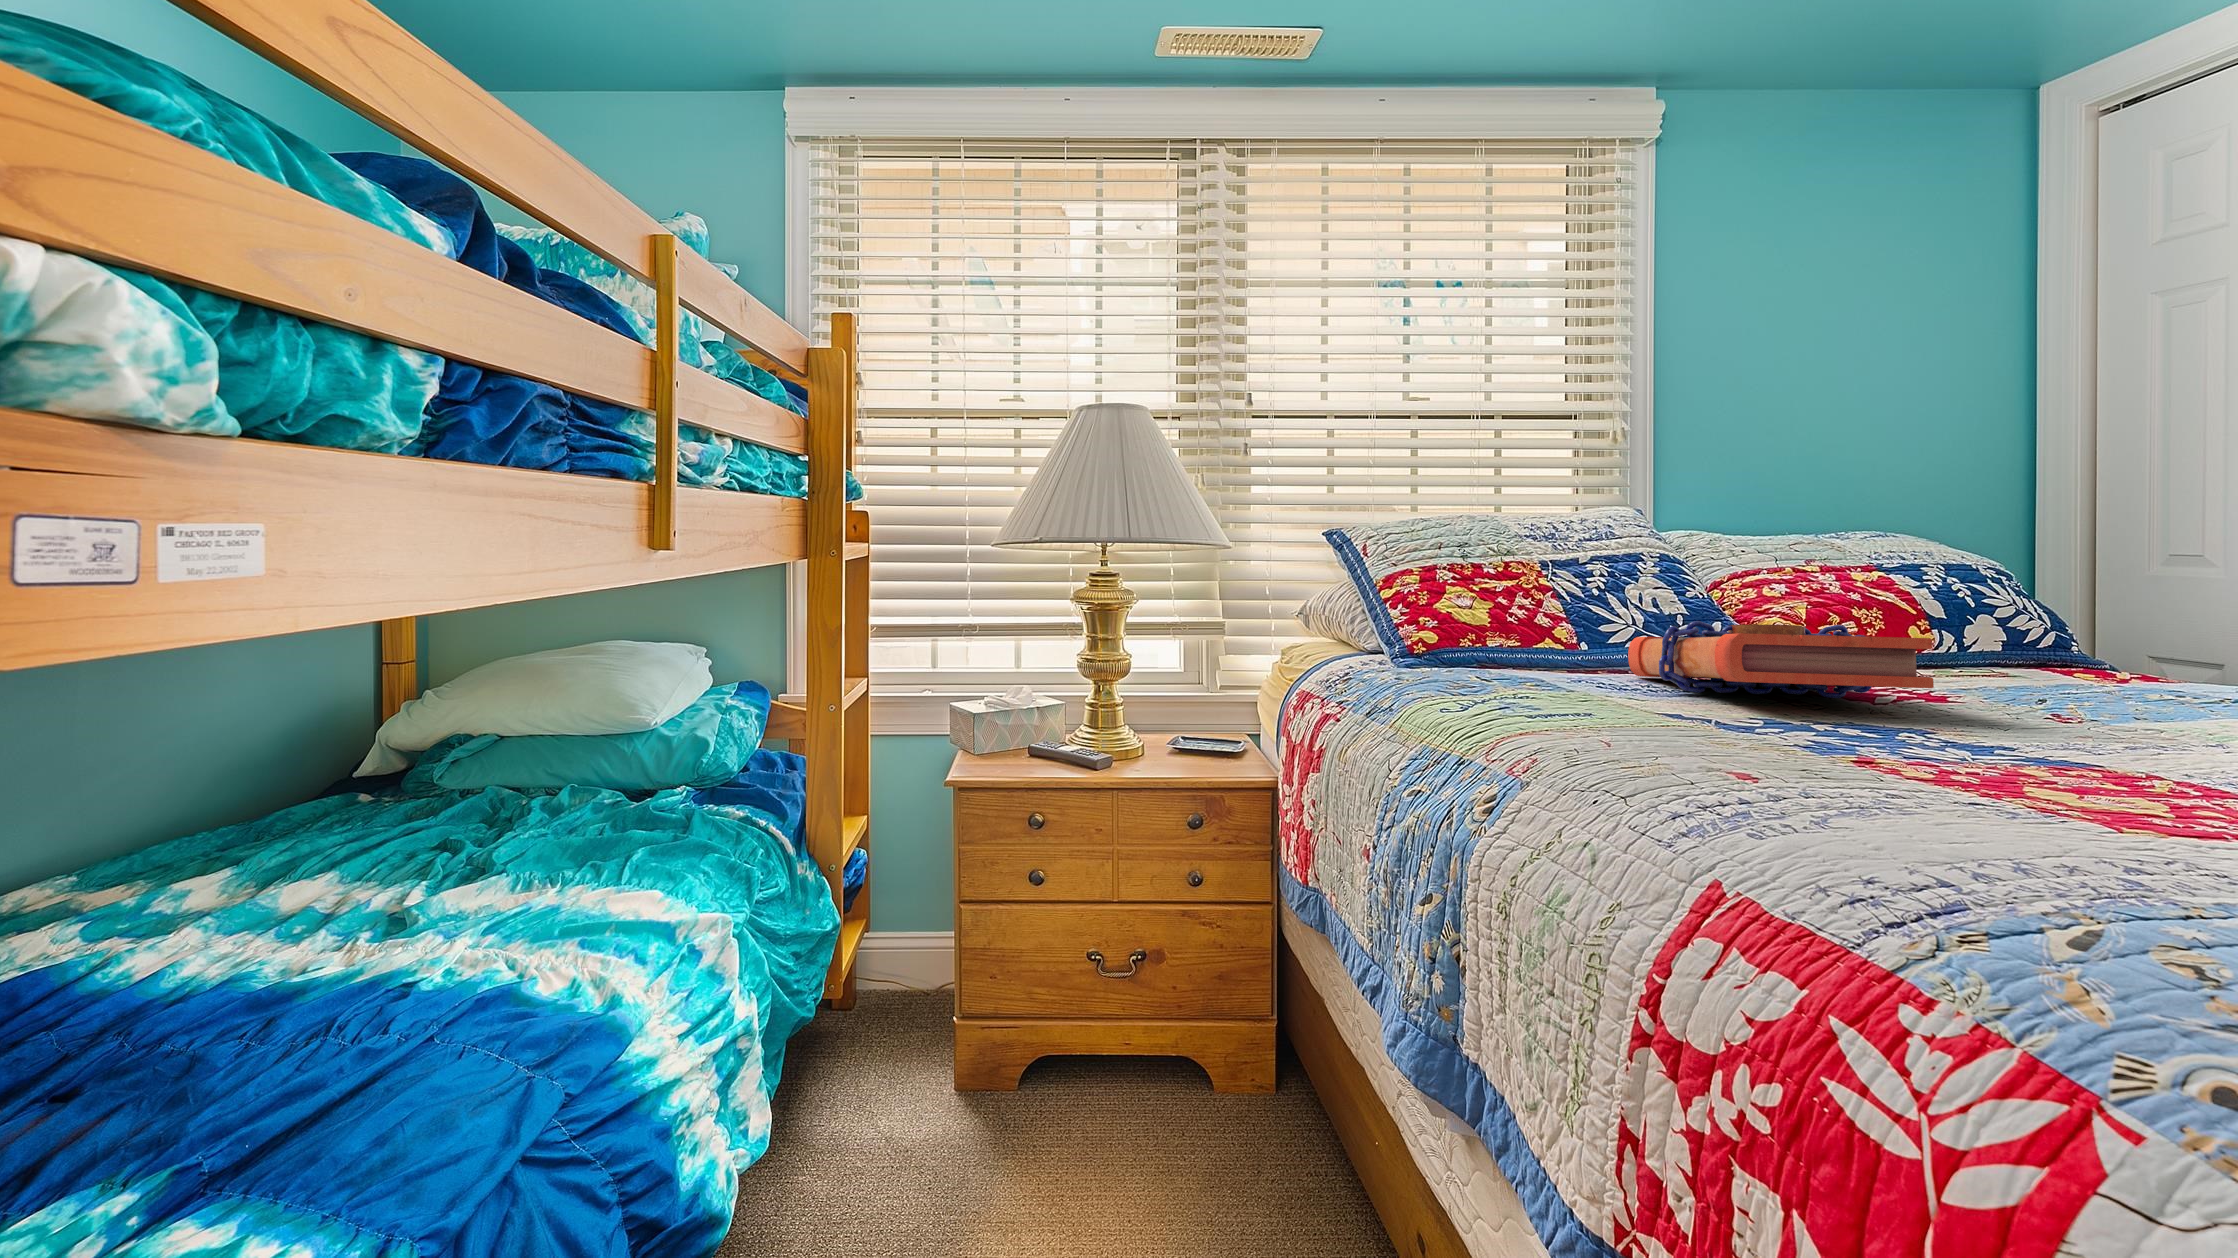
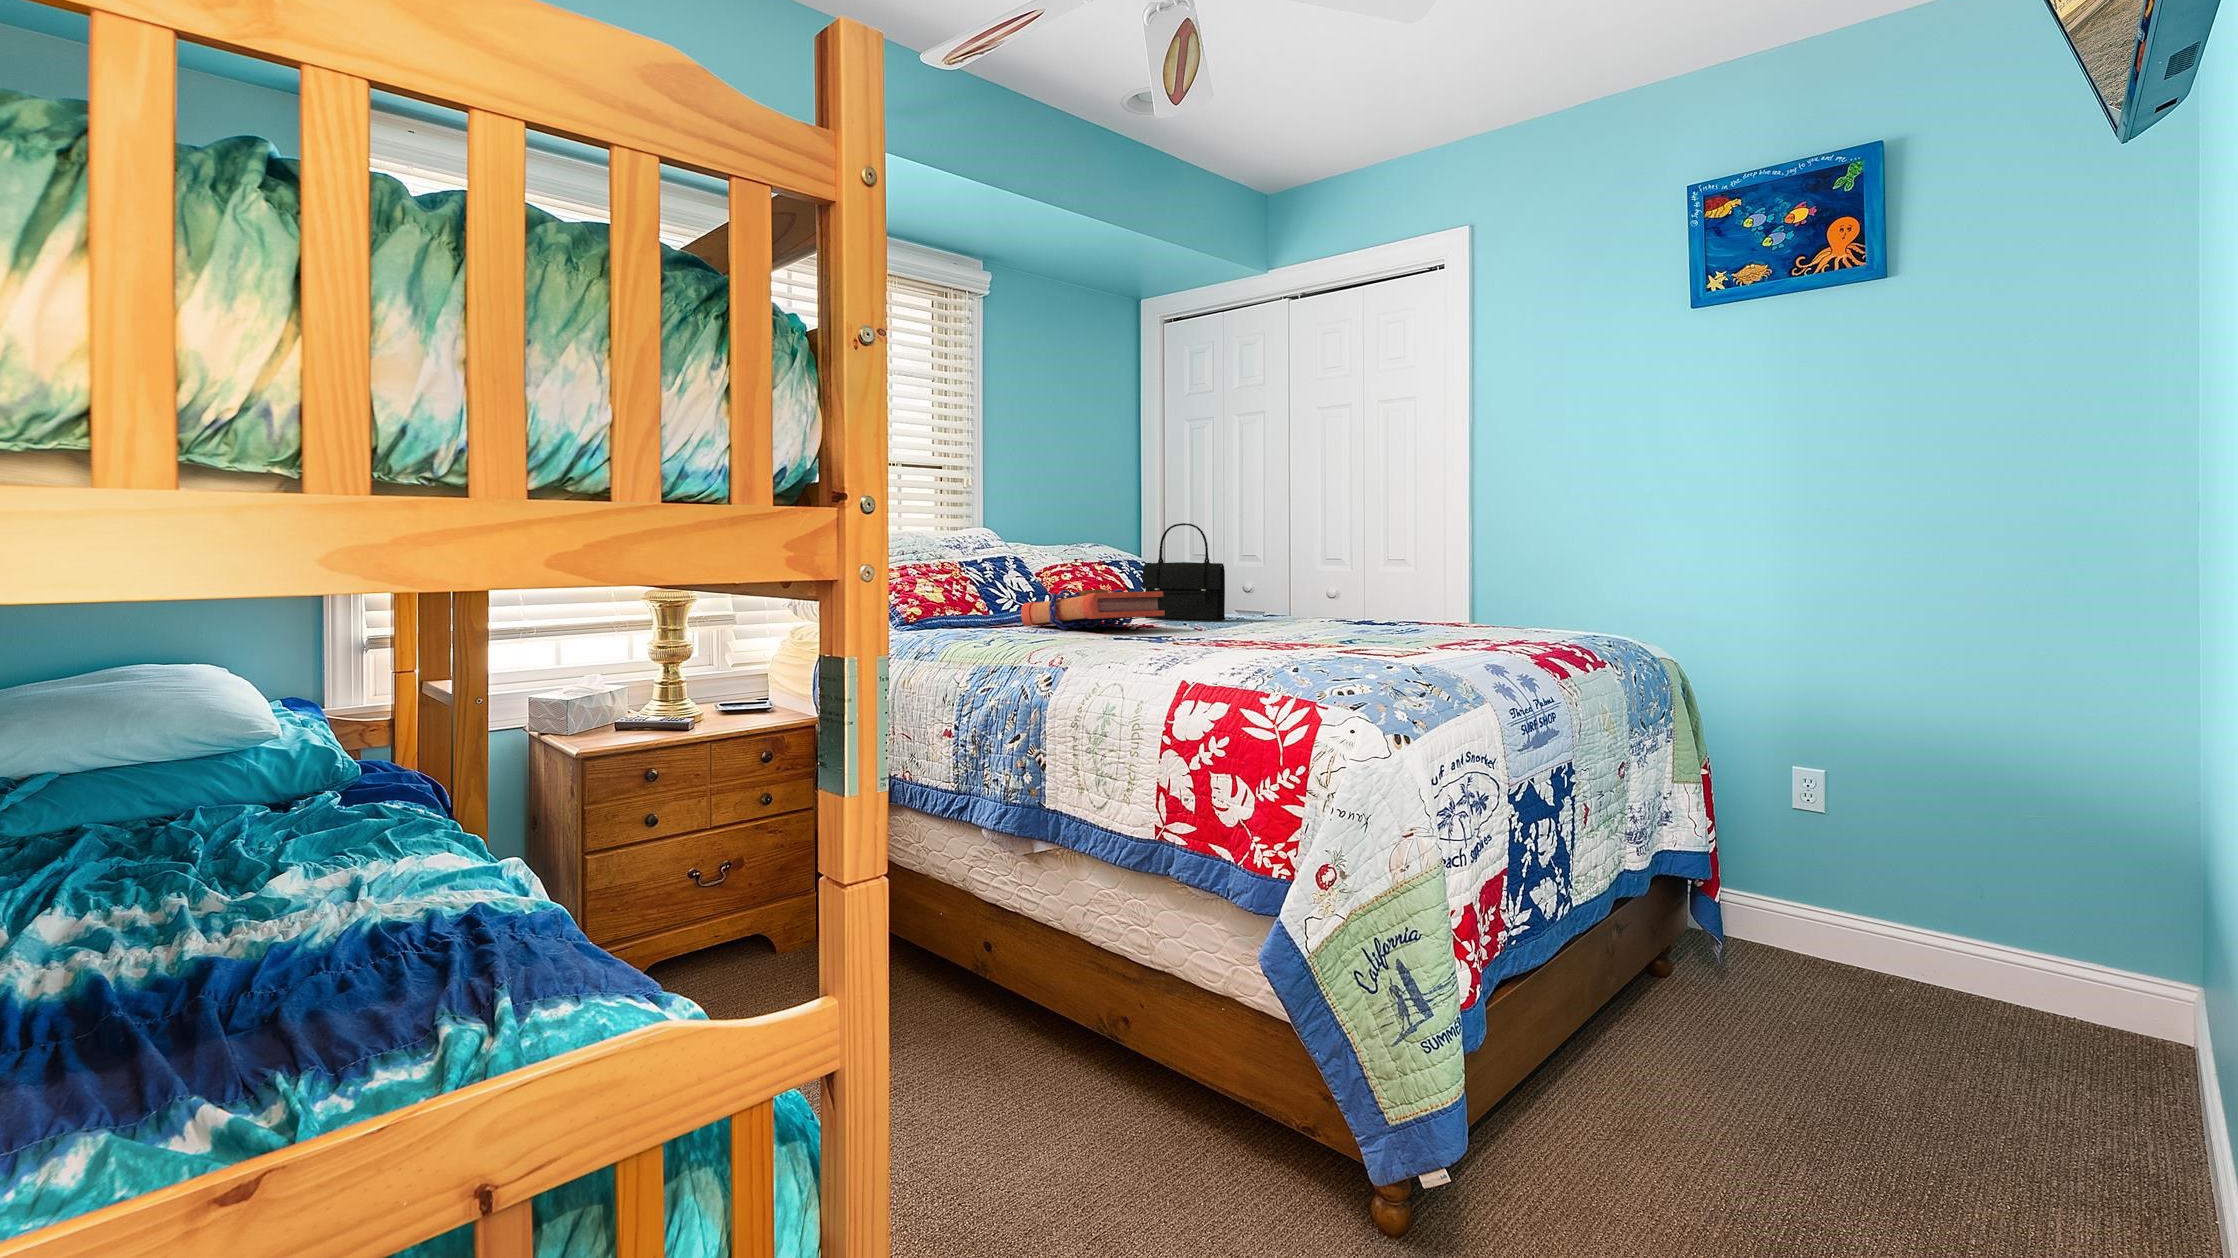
handbag: none [1940,495,2170,706] -> present [1142,523,1225,621]

